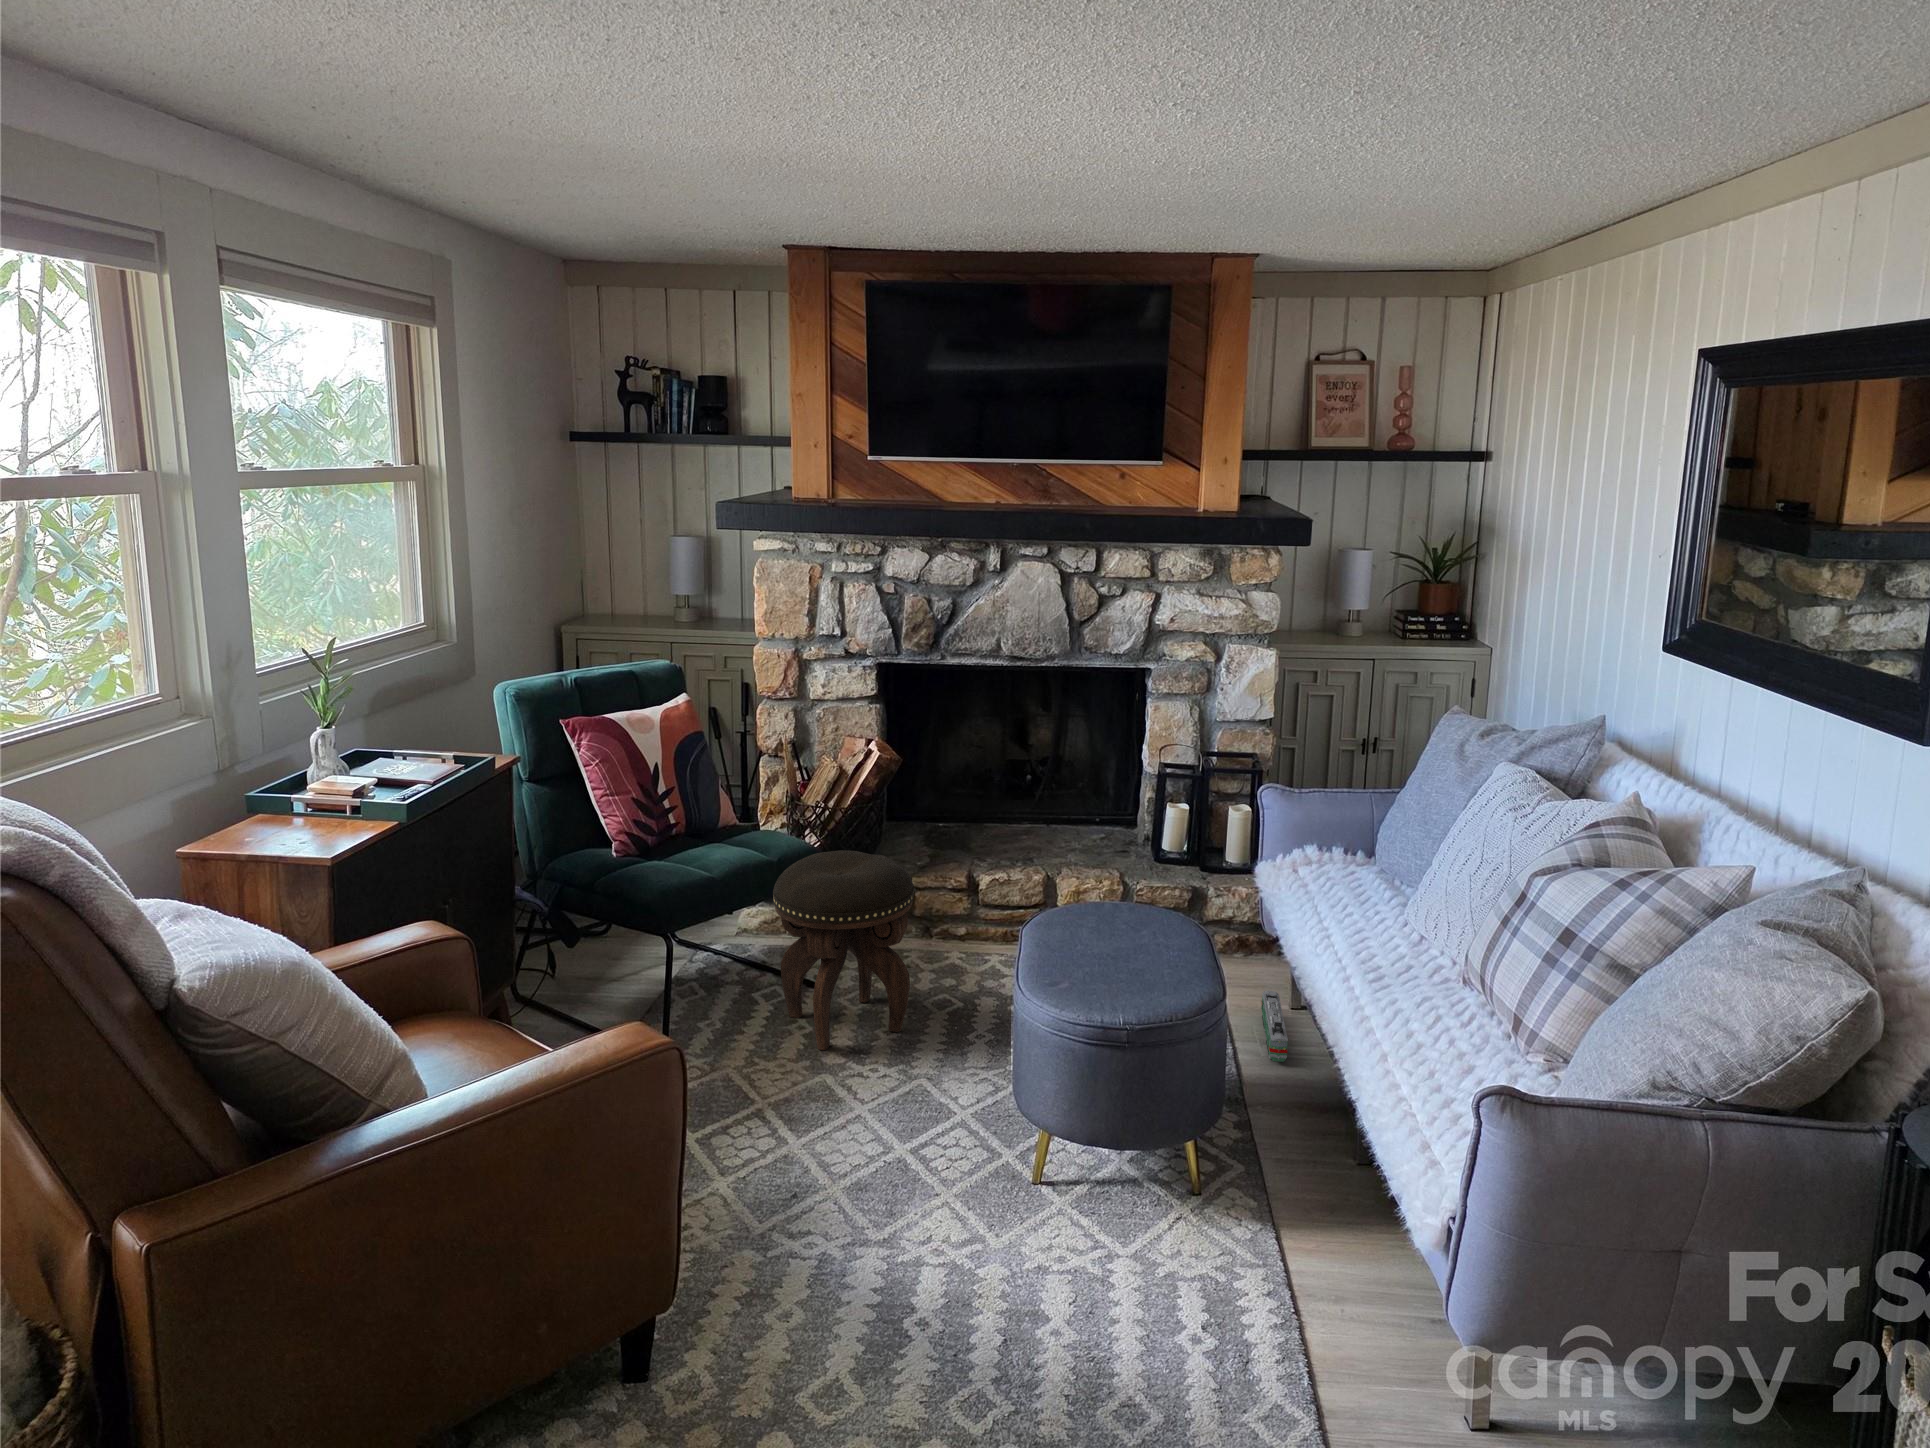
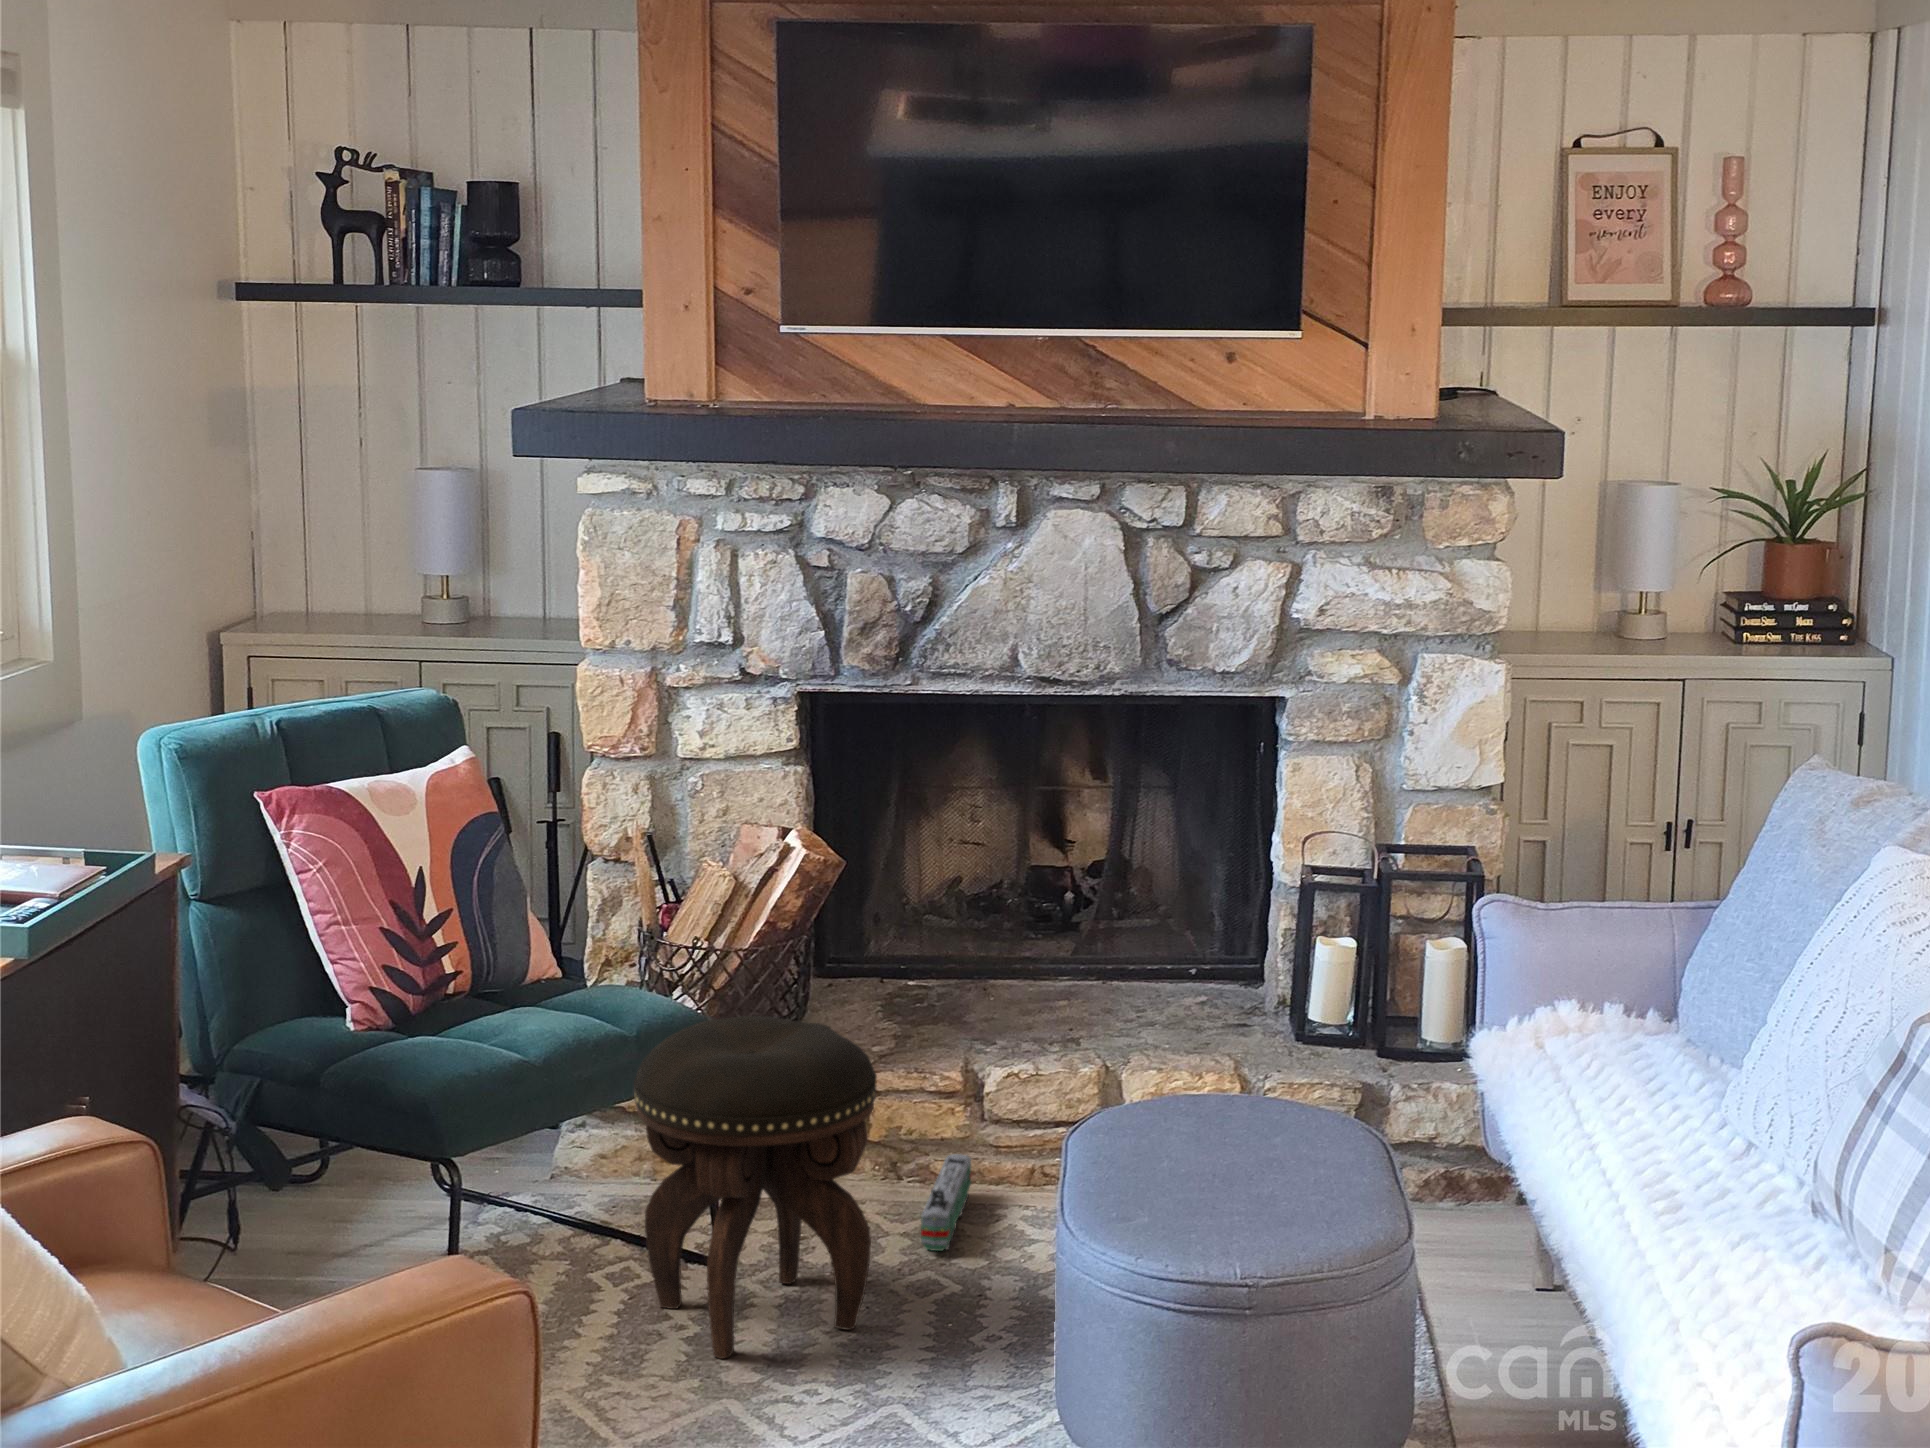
toy train: present [1261,991,1288,1062] -> present [921,1154,972,1251]

